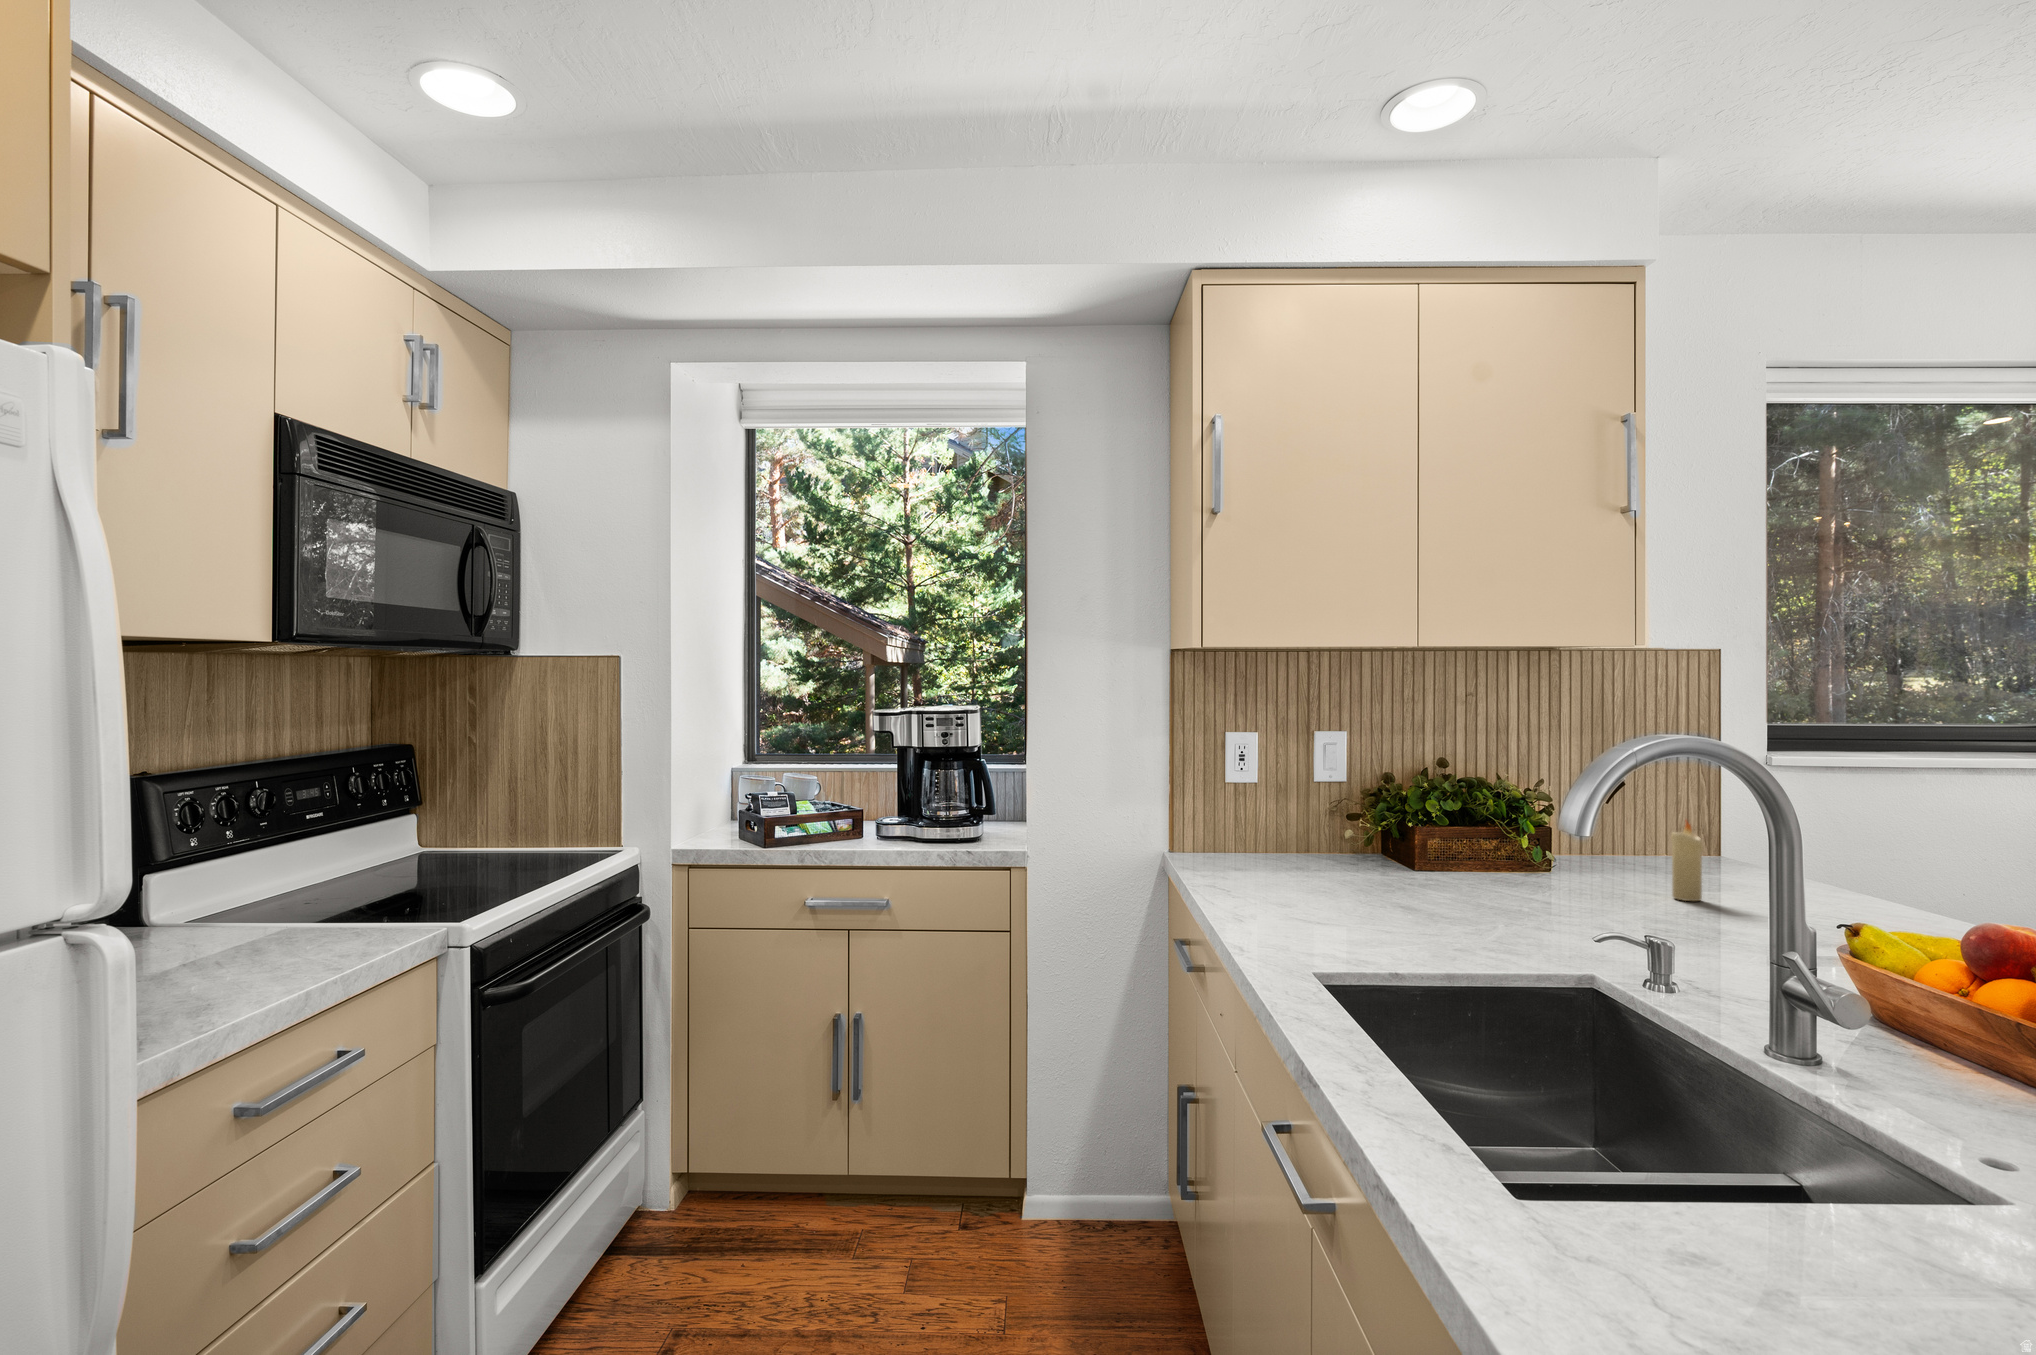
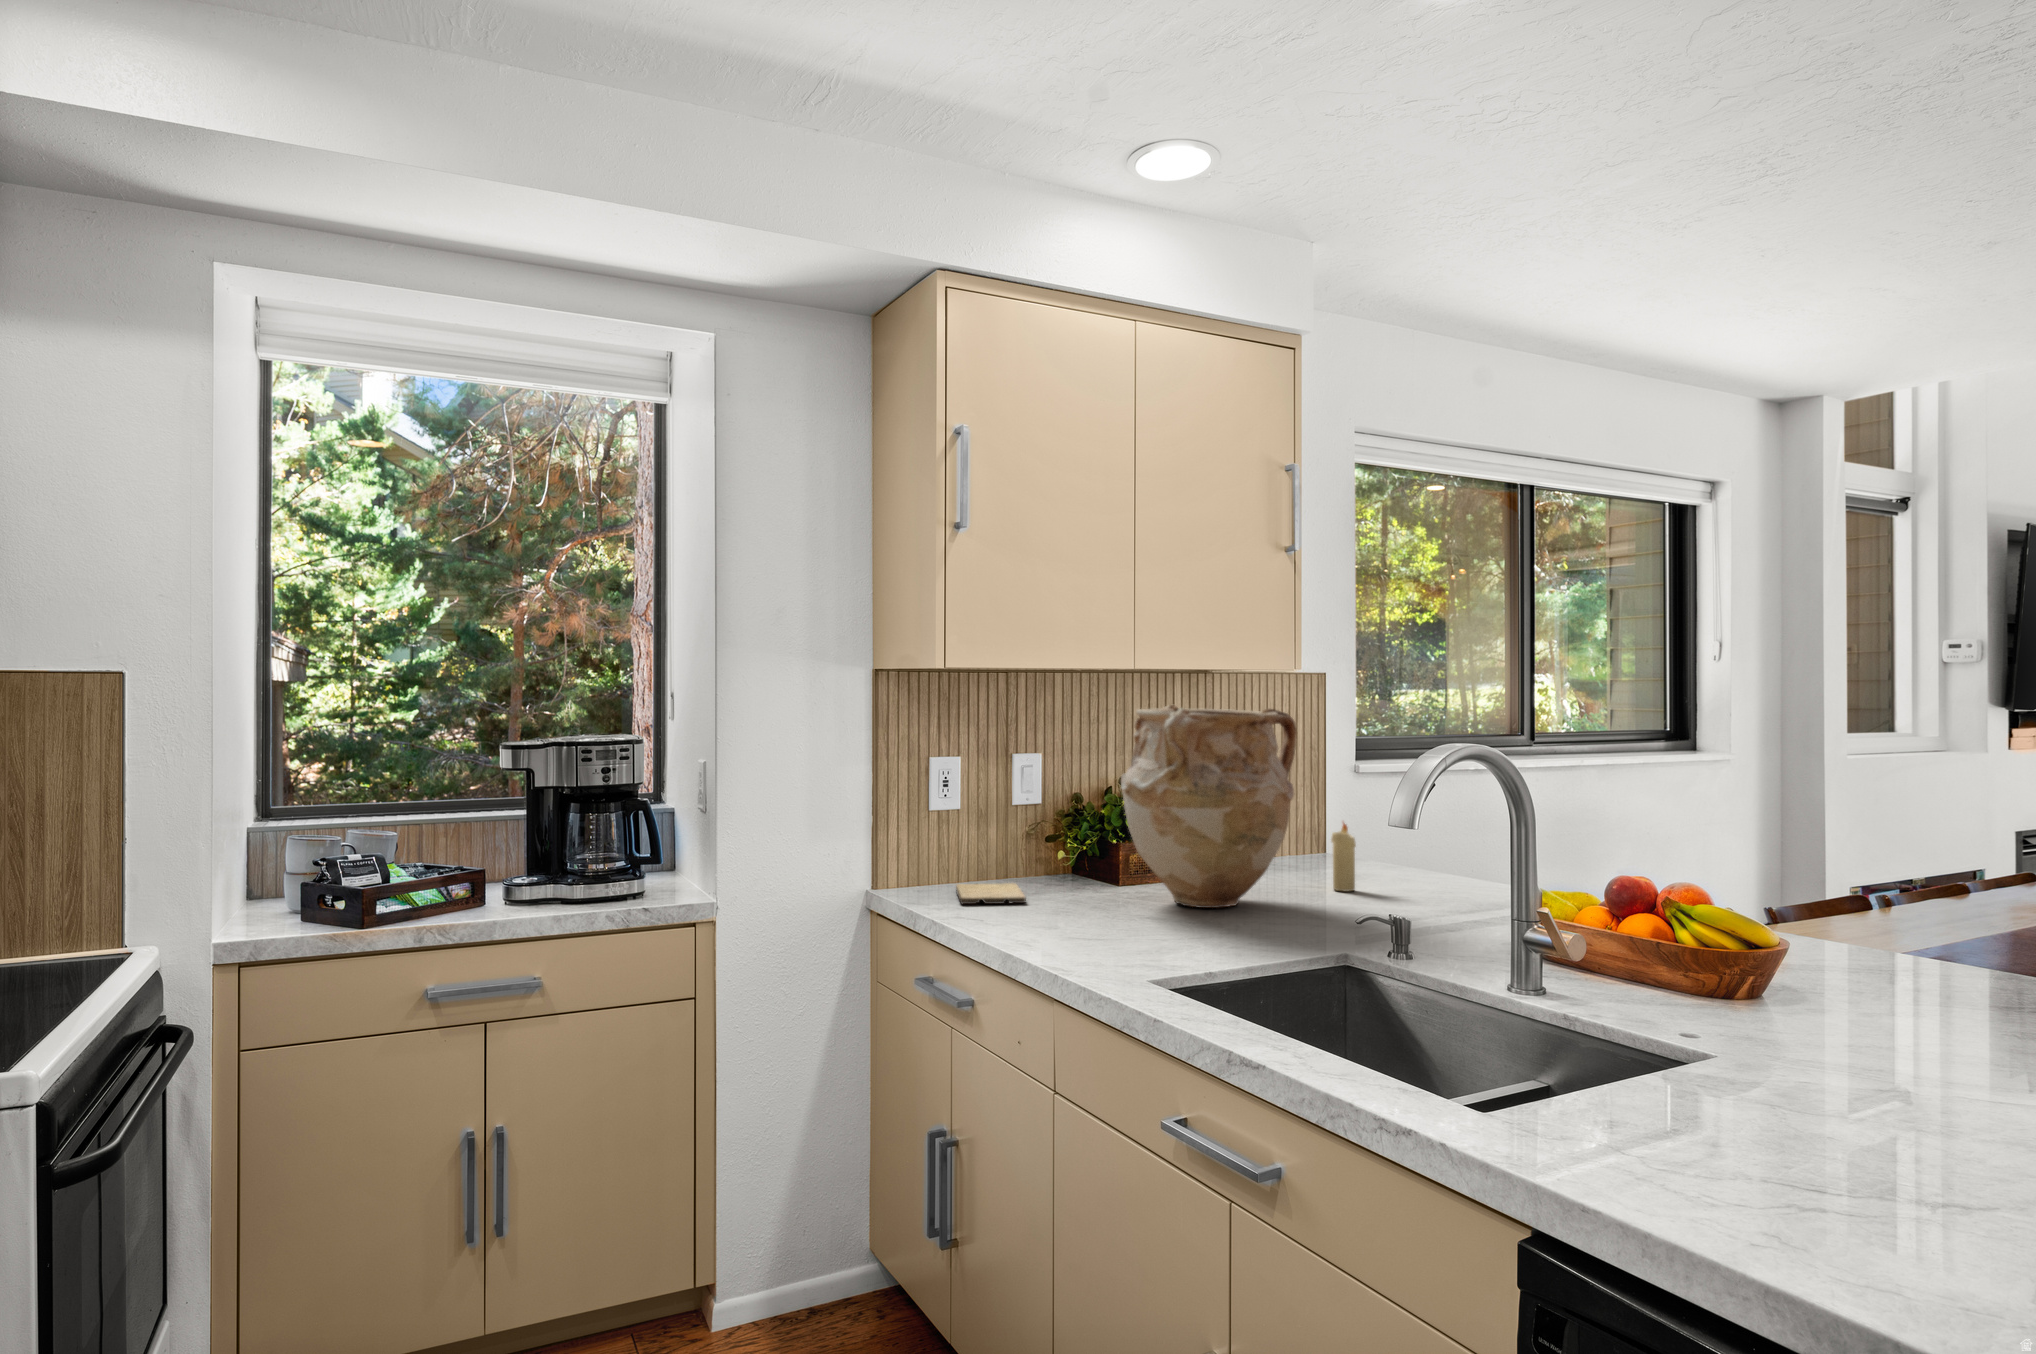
vase: none [1393,686,1611,904] -> present [1121,705,1297,908]
cutting board: none [1230,854,1305,878] -> present [956,883,1026,904]

